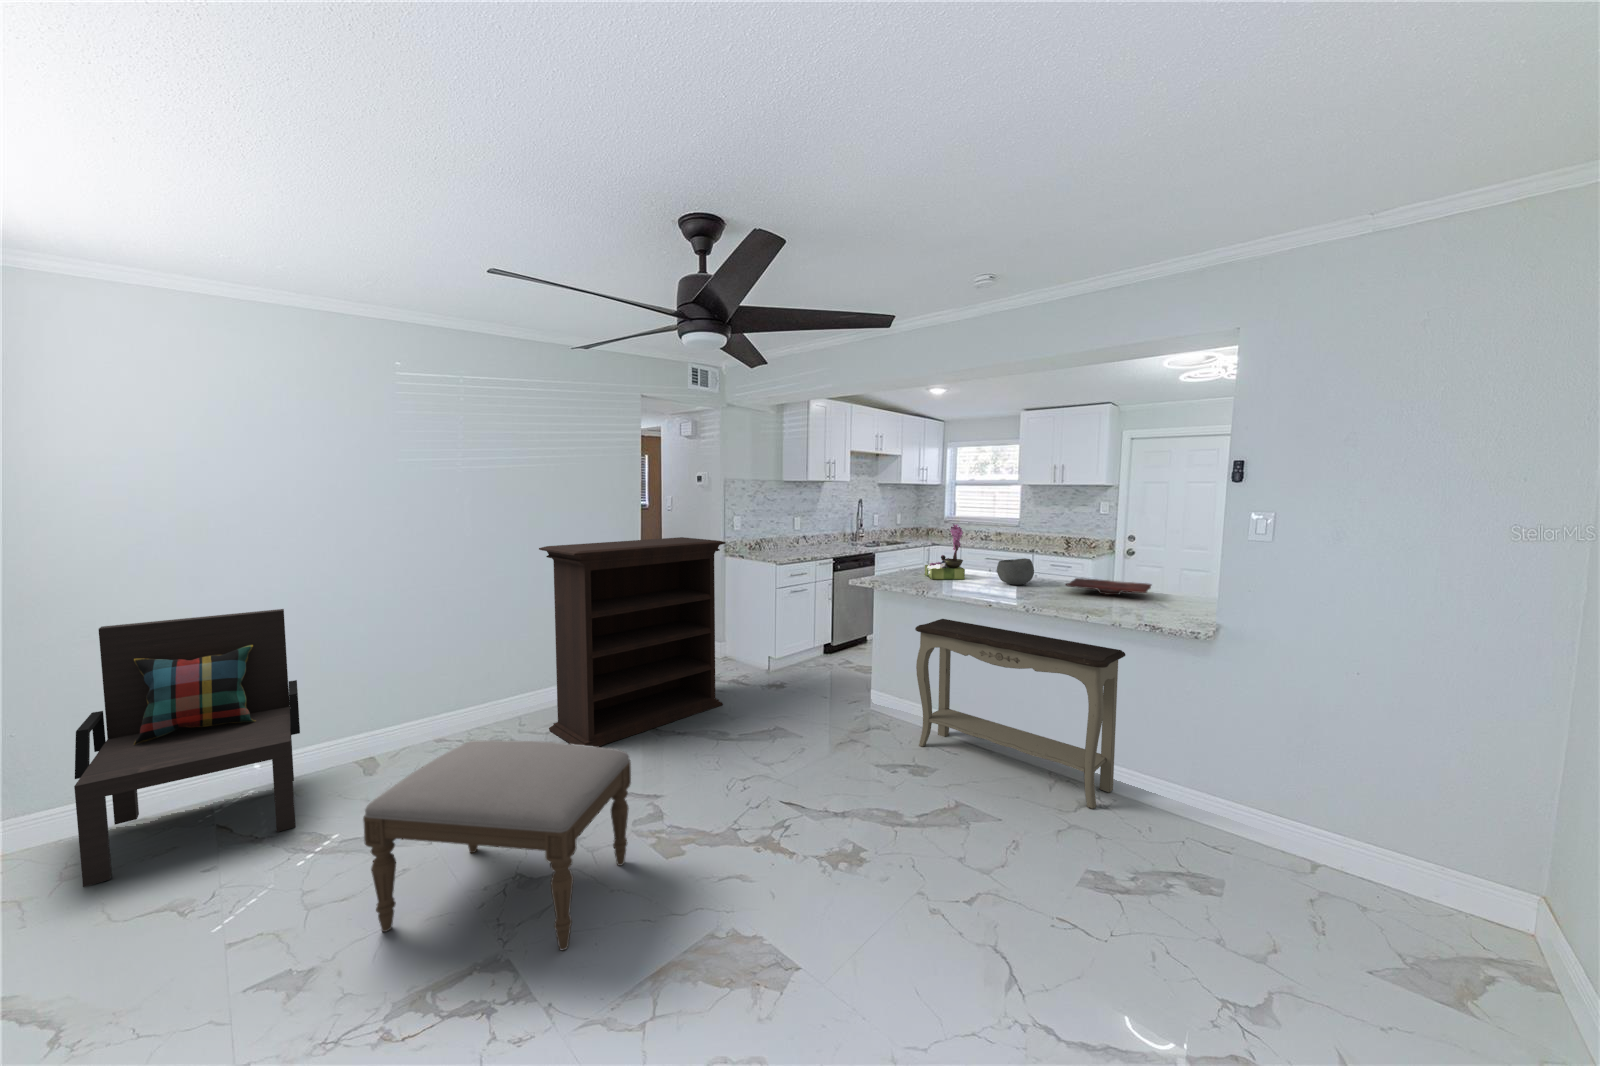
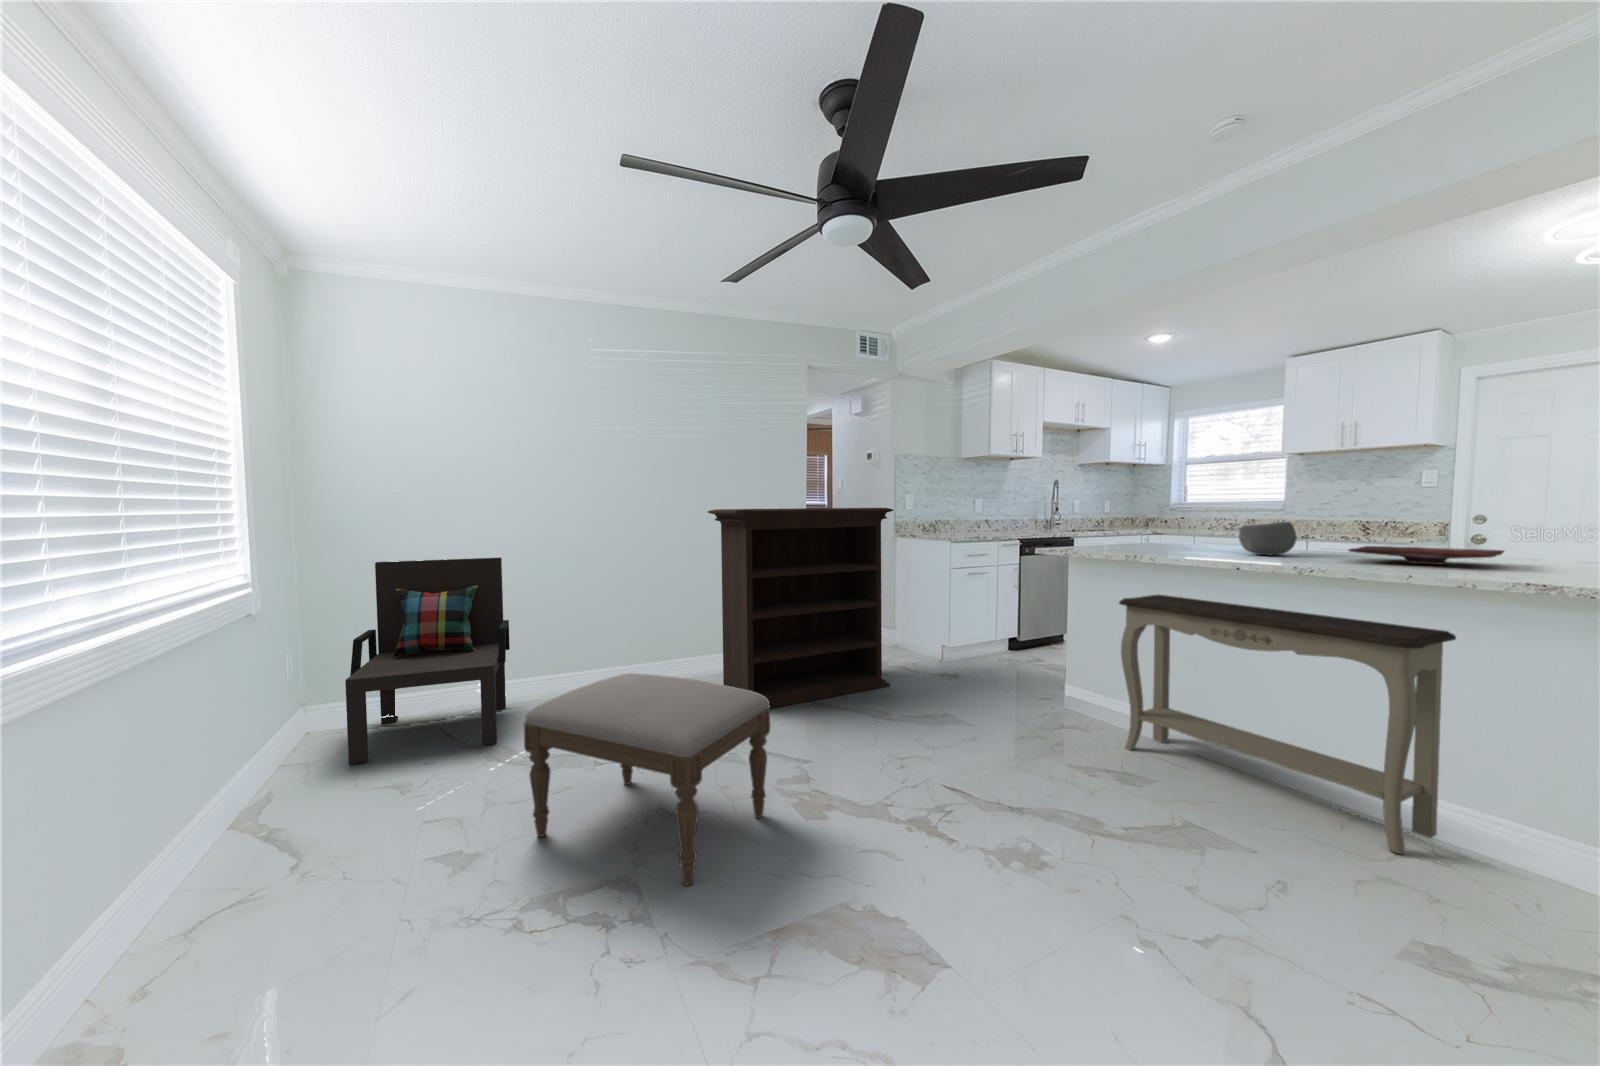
flower arrangement: present [925,524,965,579] -> none [1136,484,1194,551]

